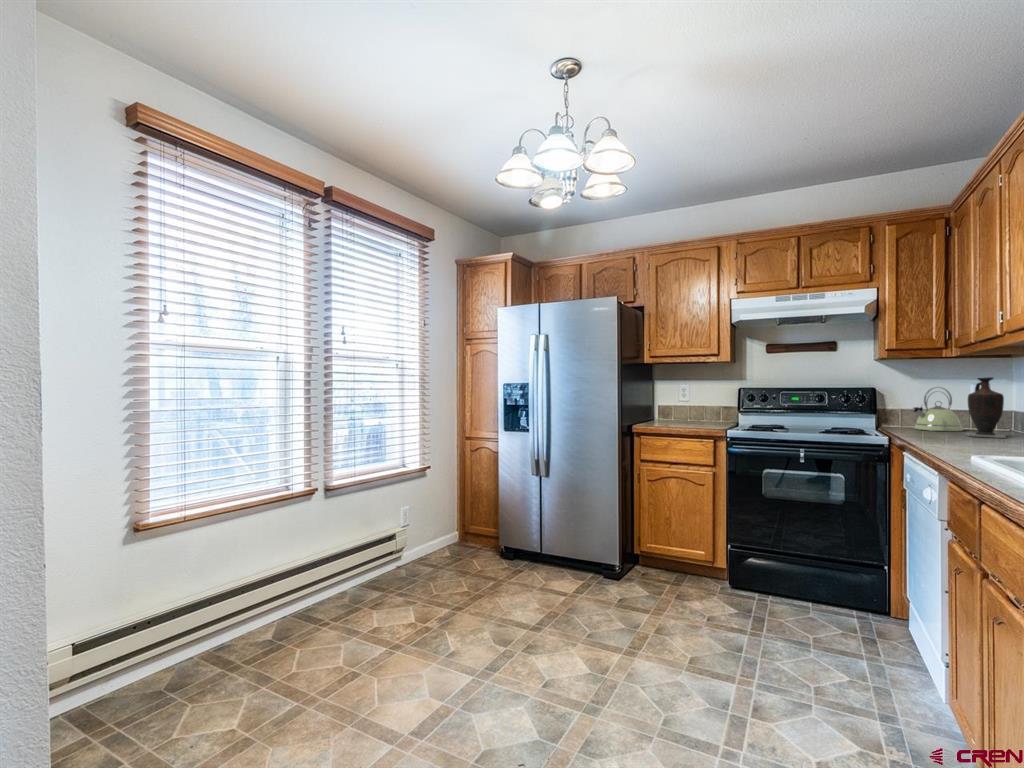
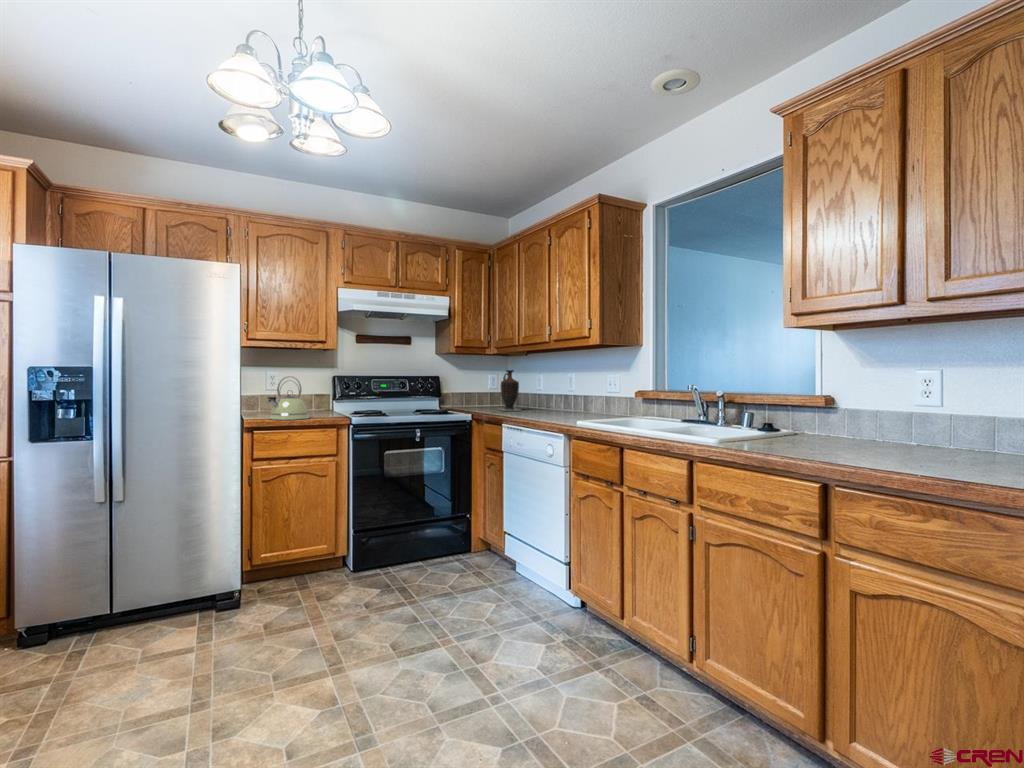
kettle: present [913,387,963,431] -> present [268,376,309,420]

